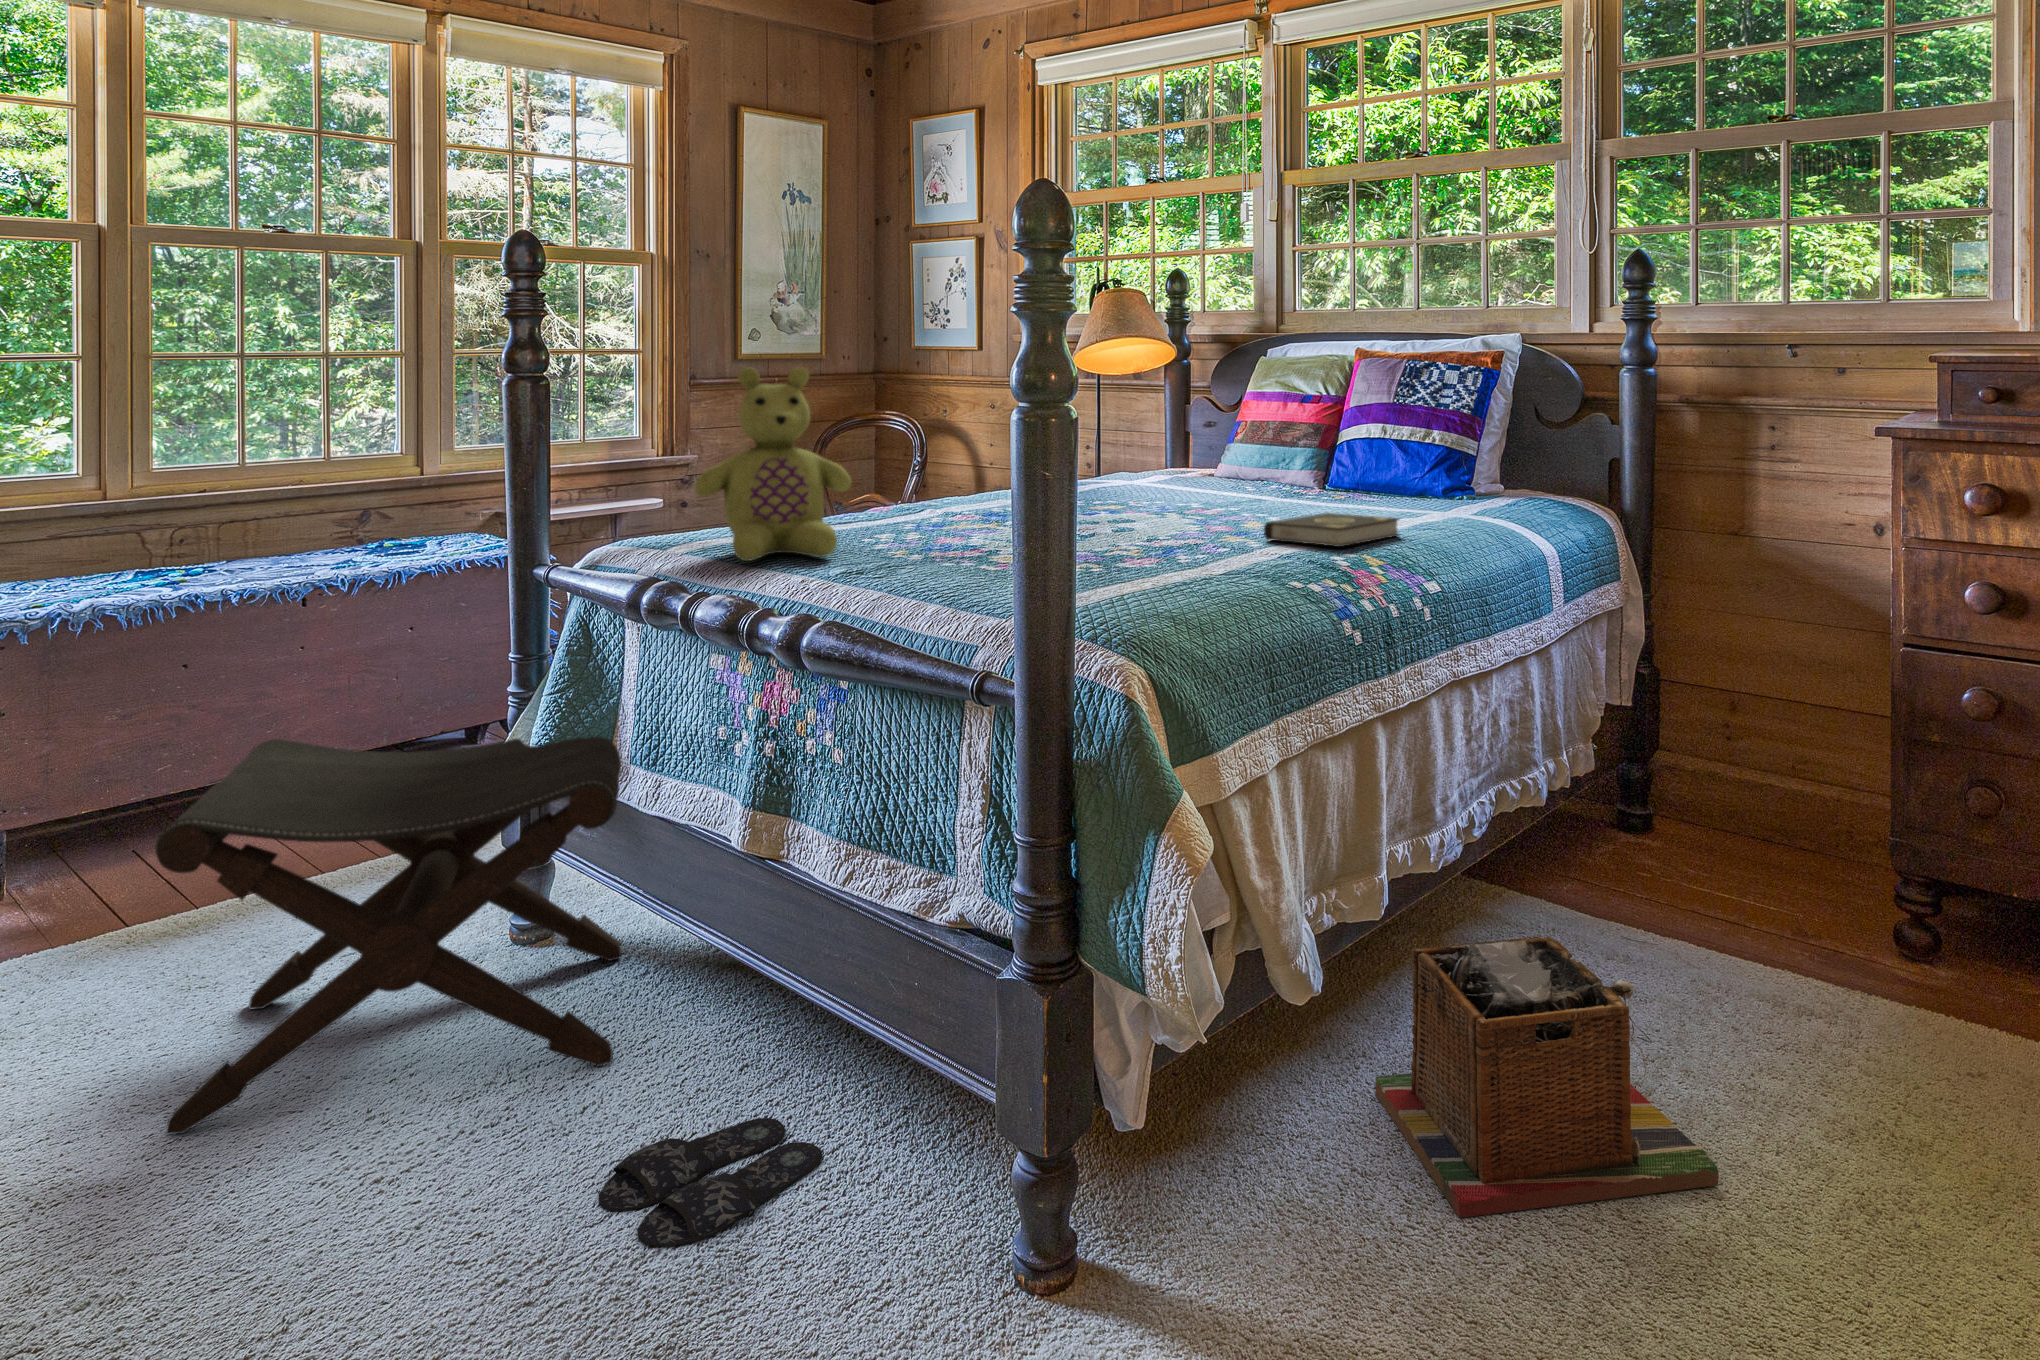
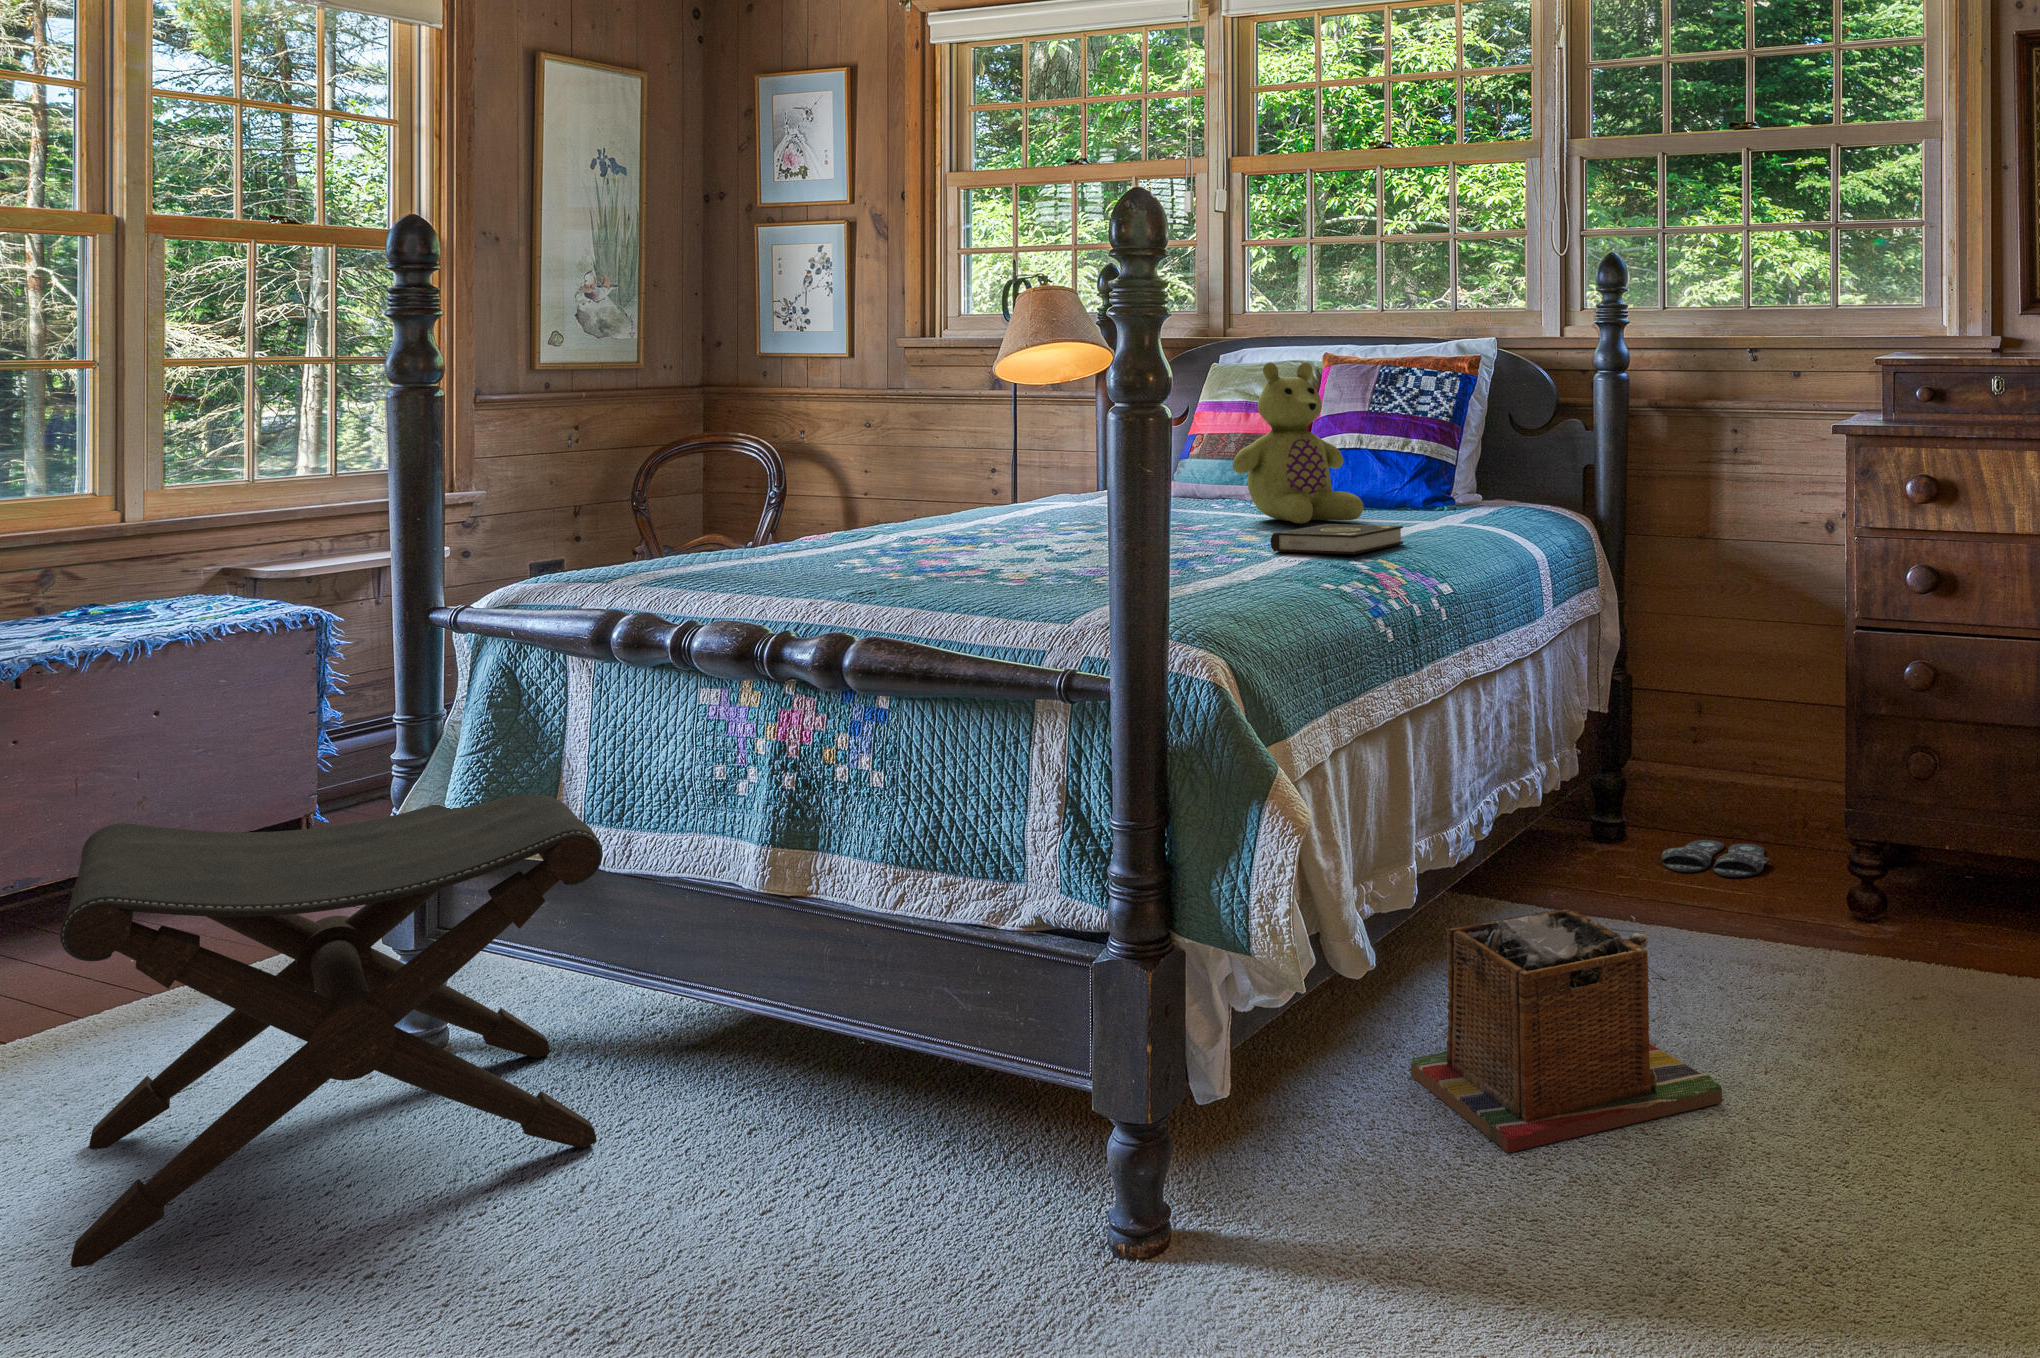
stuffed bear: present [695,367,852,561] -> present [1233,362,1363,524]
slippers: present [599,1118,822,1247] -> present [1662,840,1770,877]

